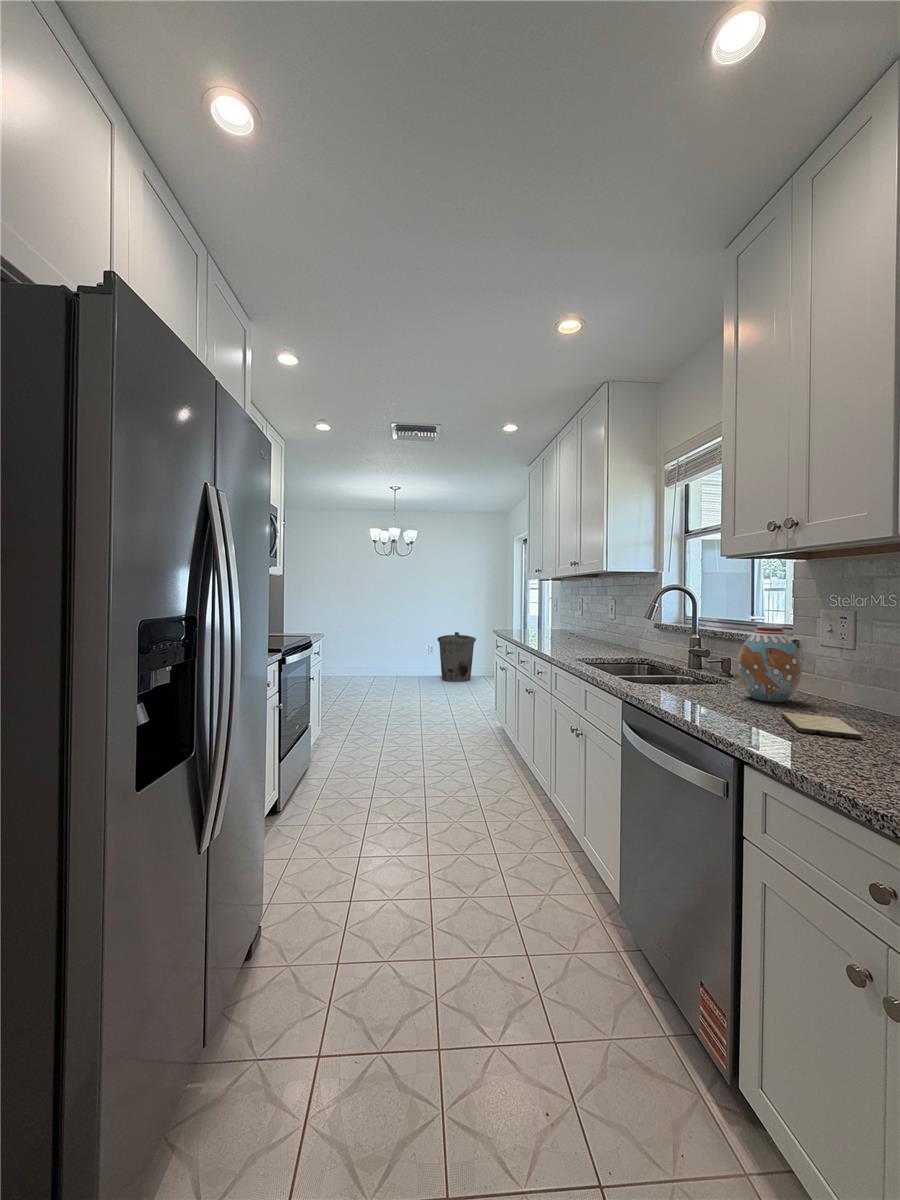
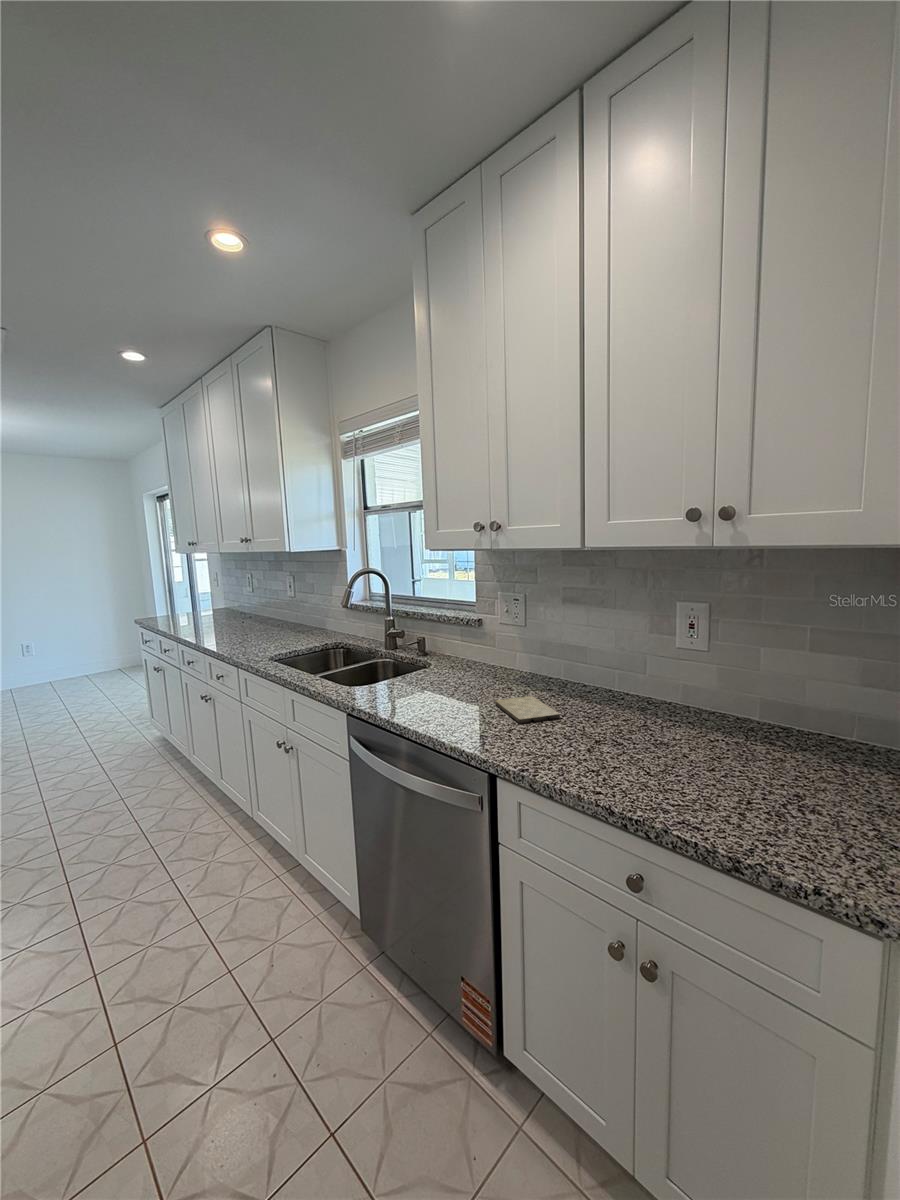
vase: present [738,626,802,702] -> none [445,614,495,685]
trash can: present [437,632,476,682] -> none [37,619,102,686]

